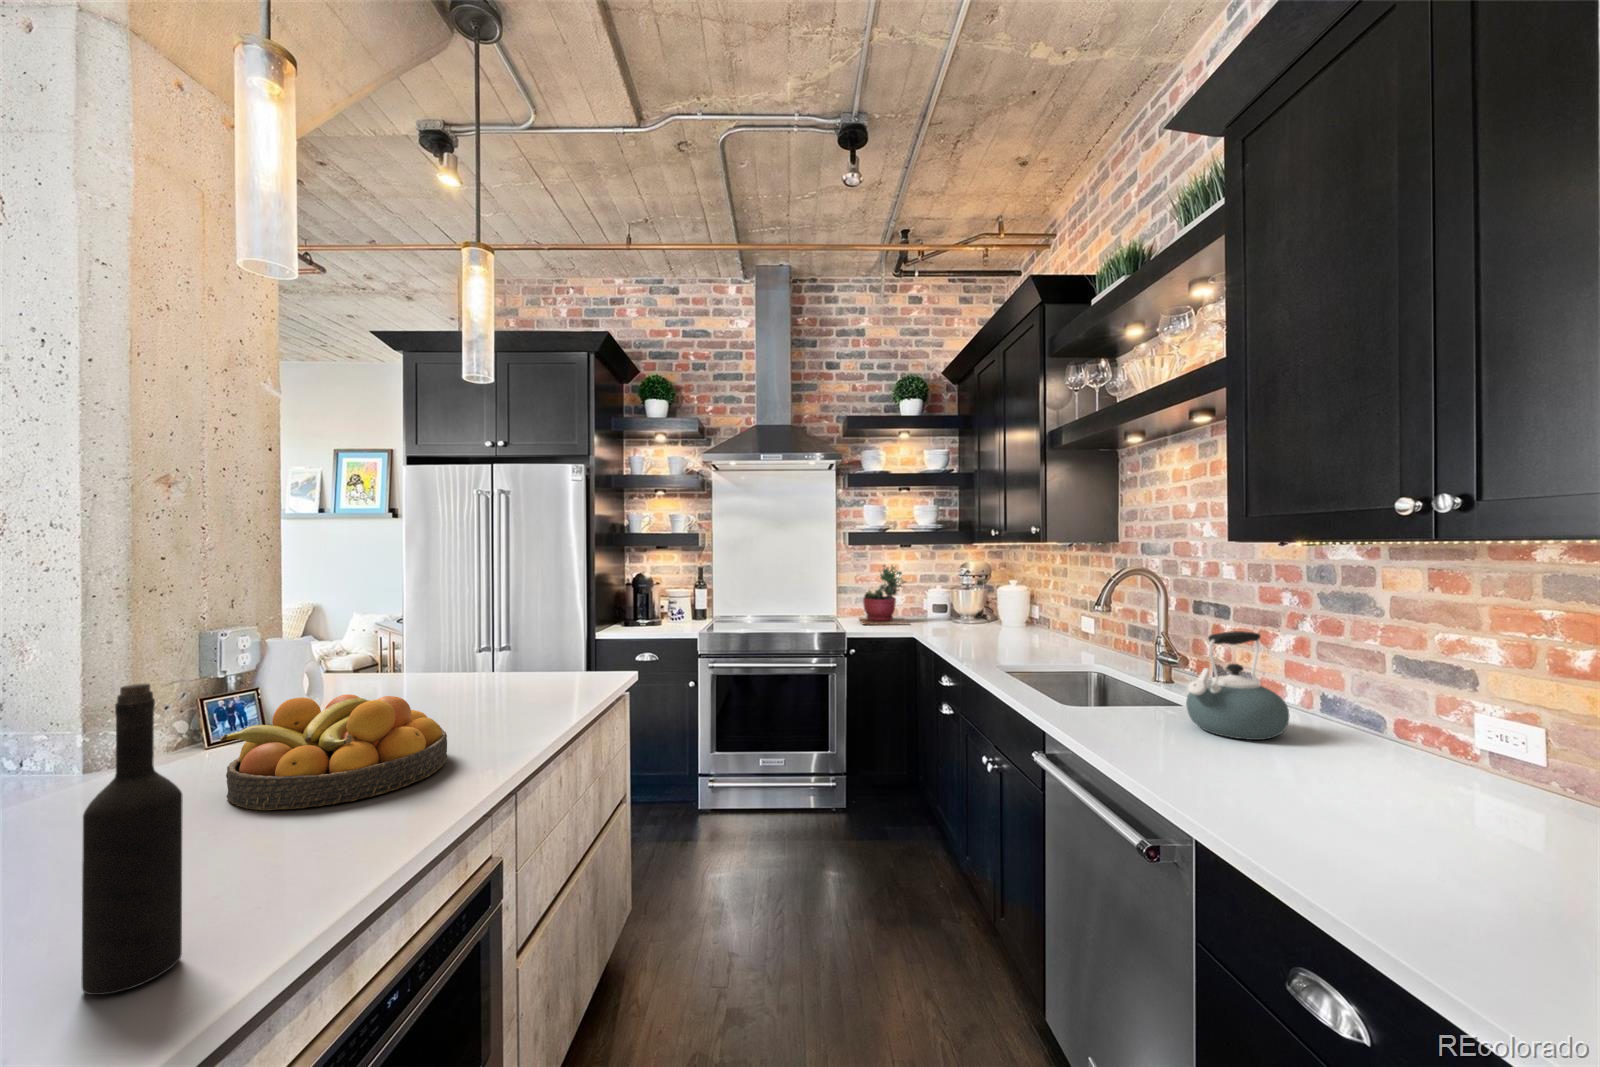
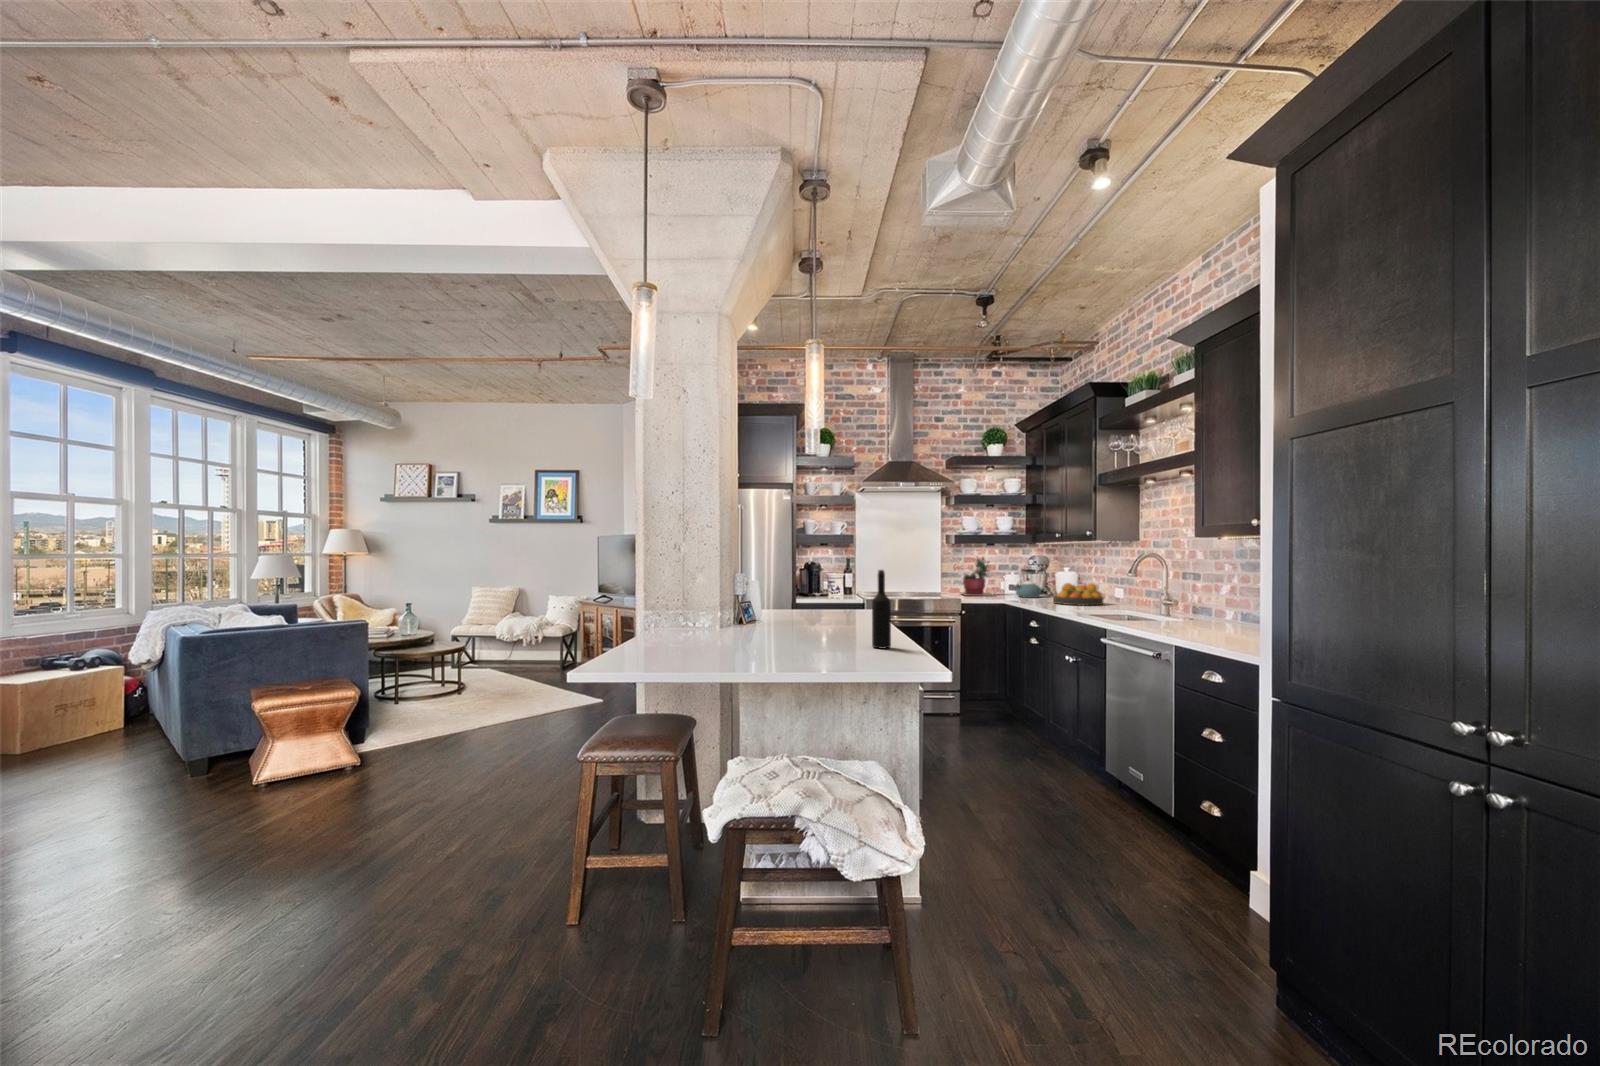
kettle: present [1186,631,1289,740] -> present [1014,569,1041,598]
fruit bowl: present [220,694,447,810] -> present [1053,583,1104,605]

